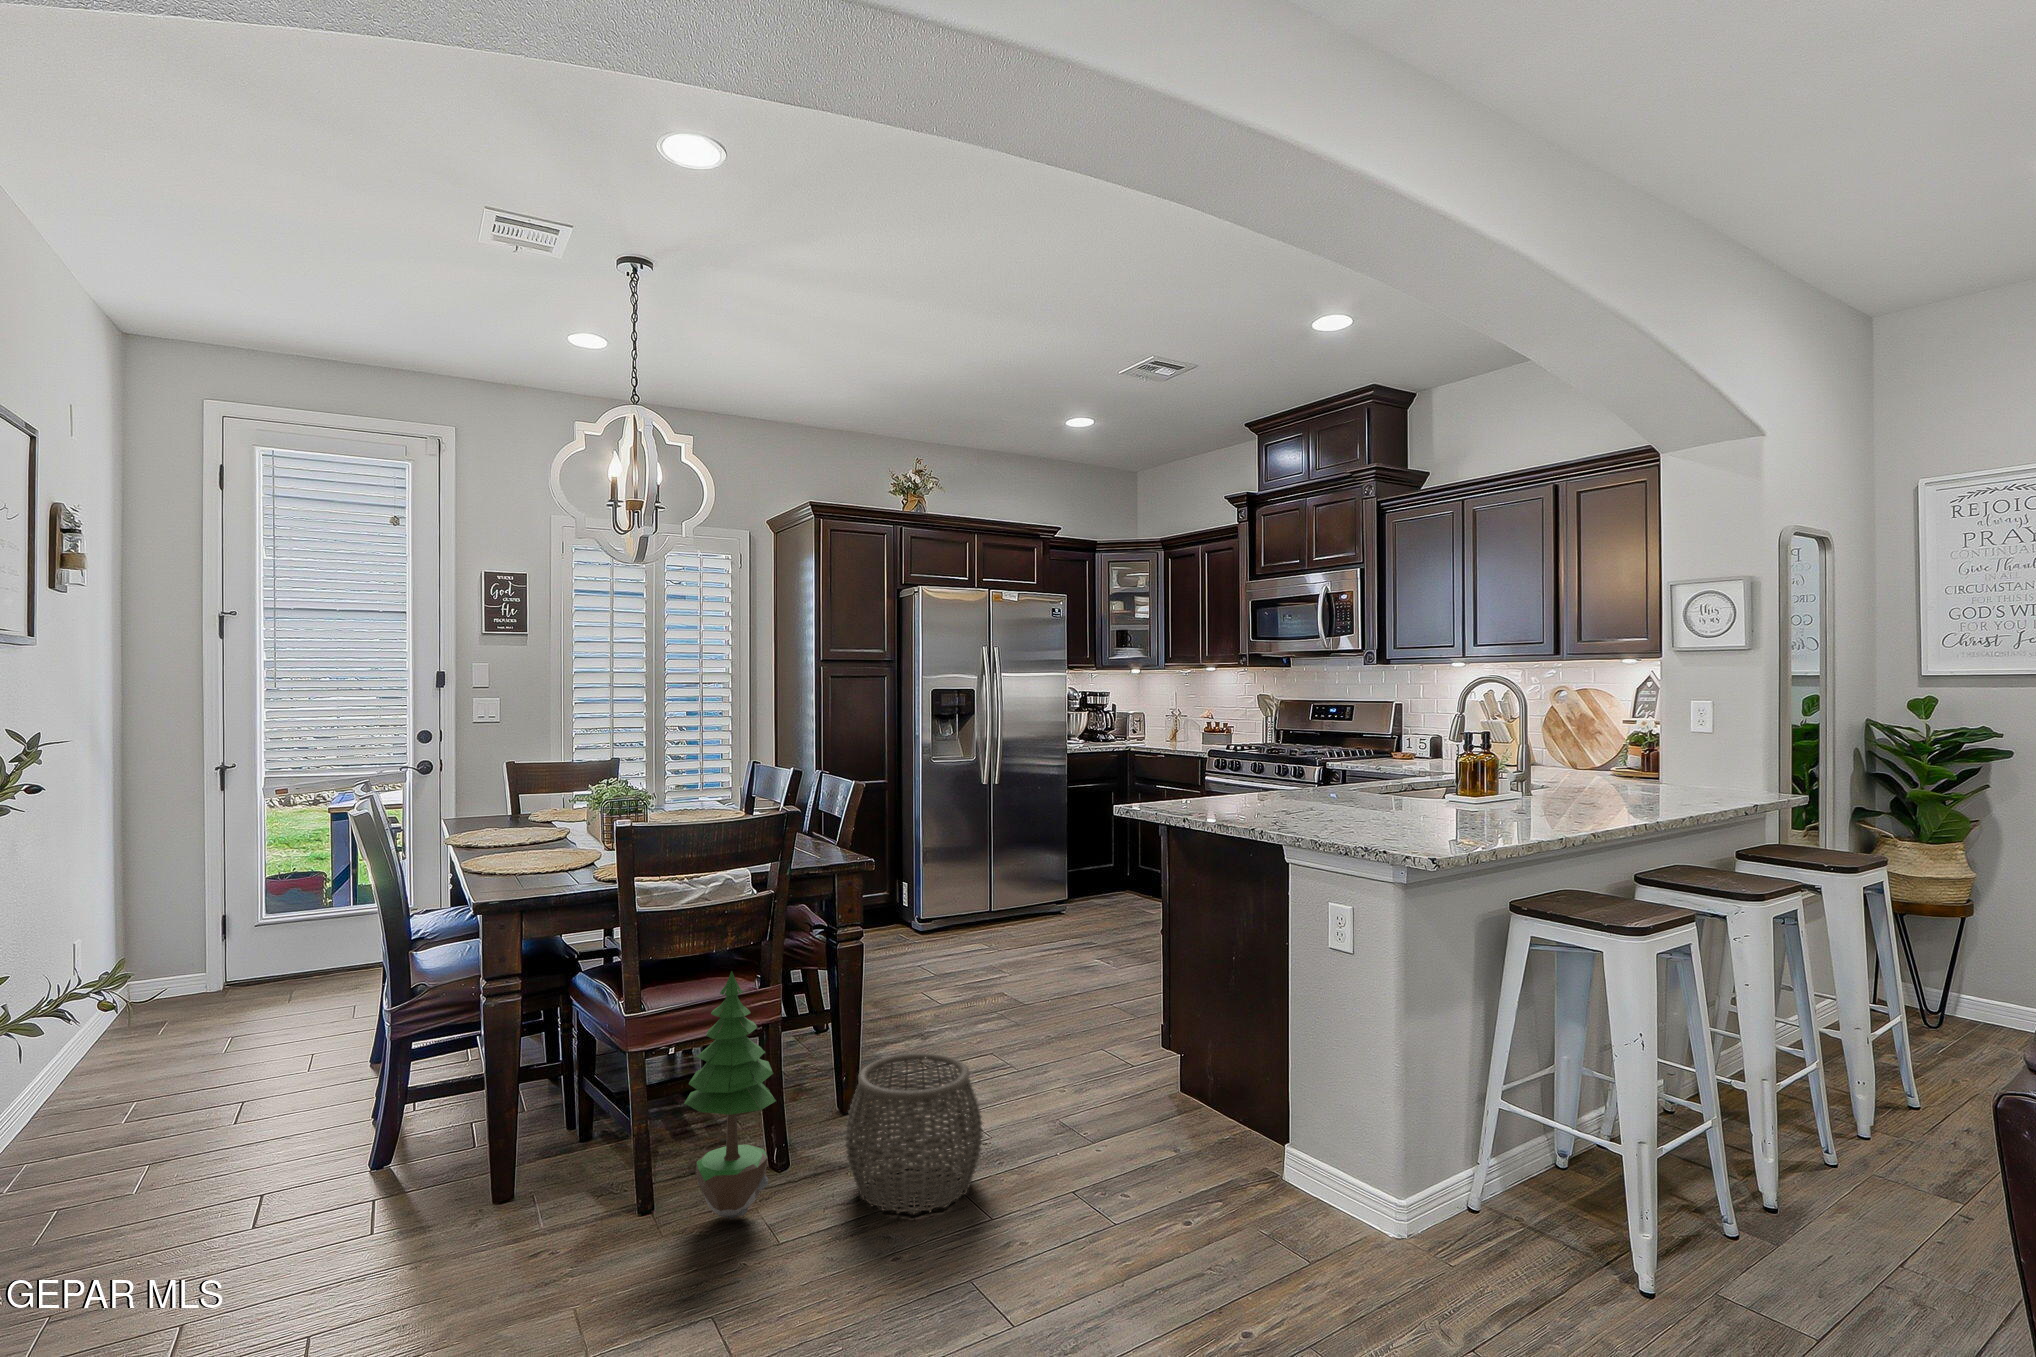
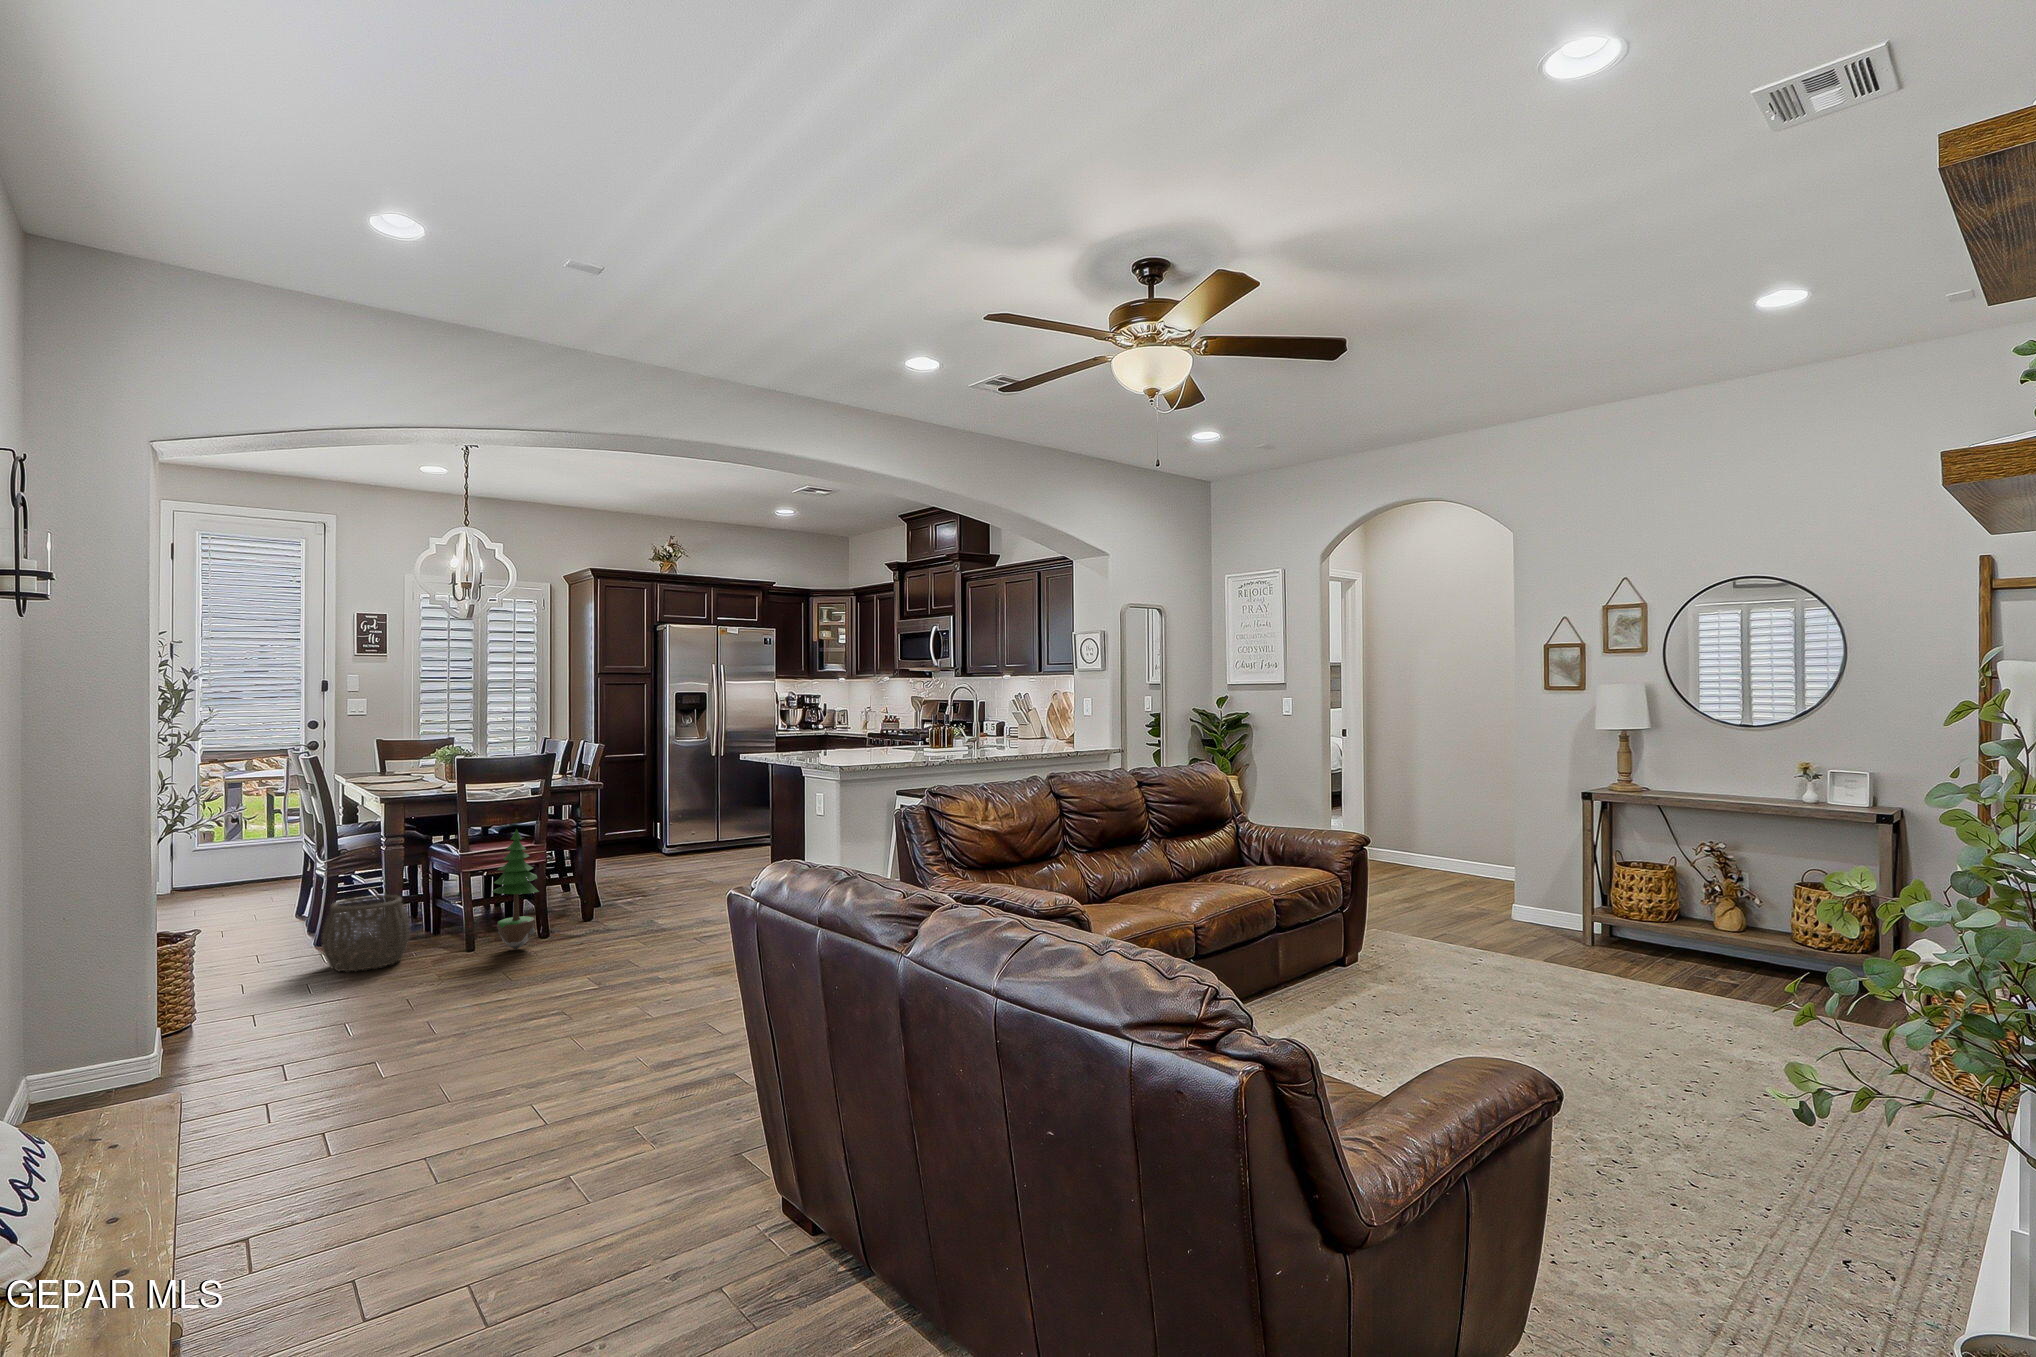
woven basket: present [844,1053,983,1214] -> present [321,895,410,972]

